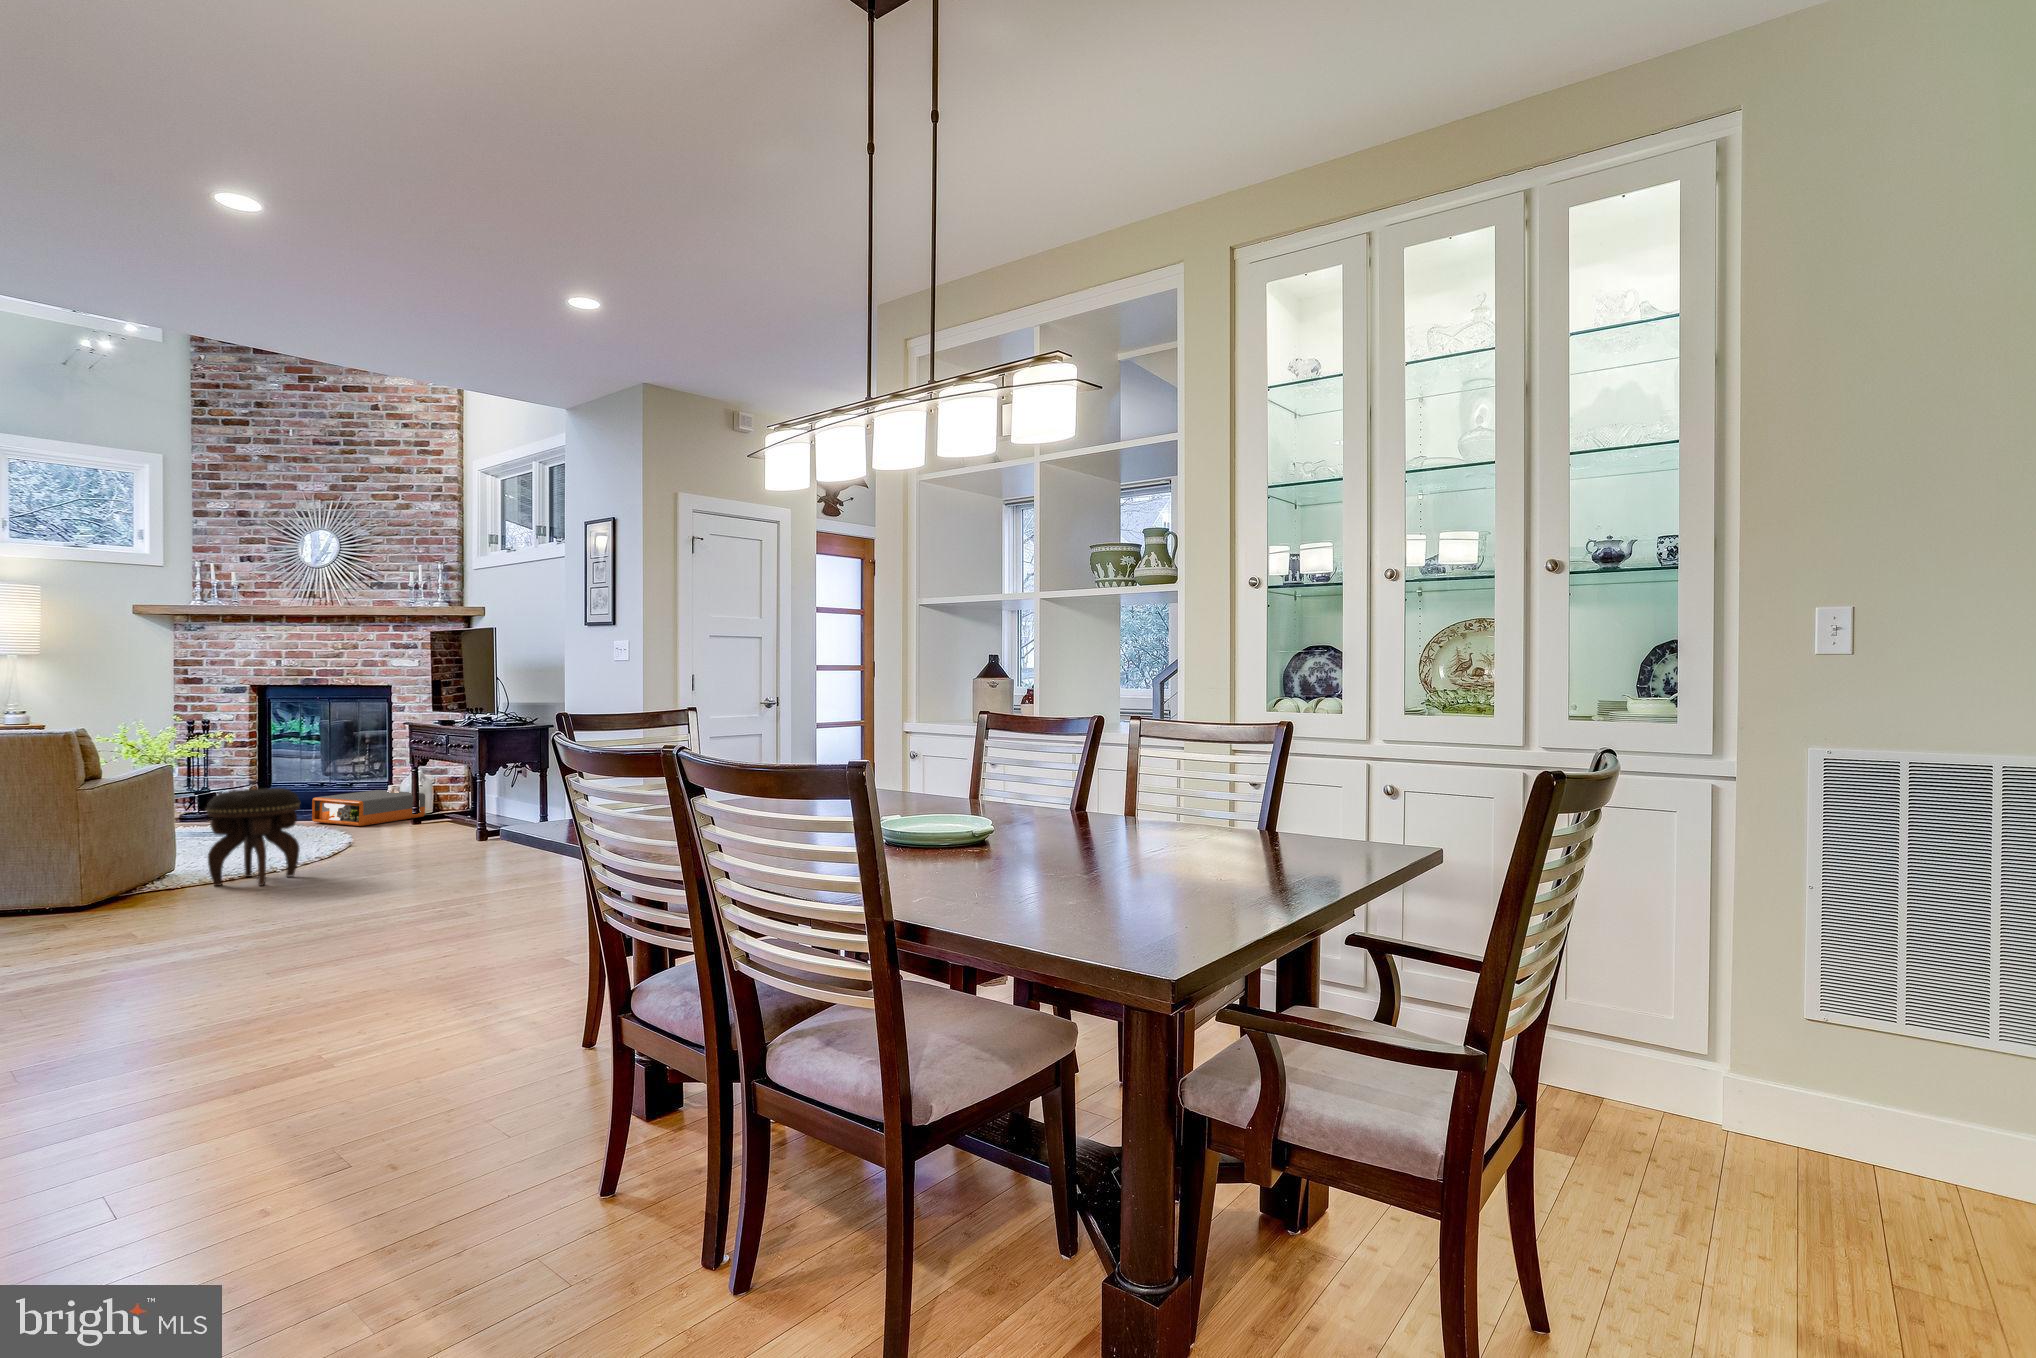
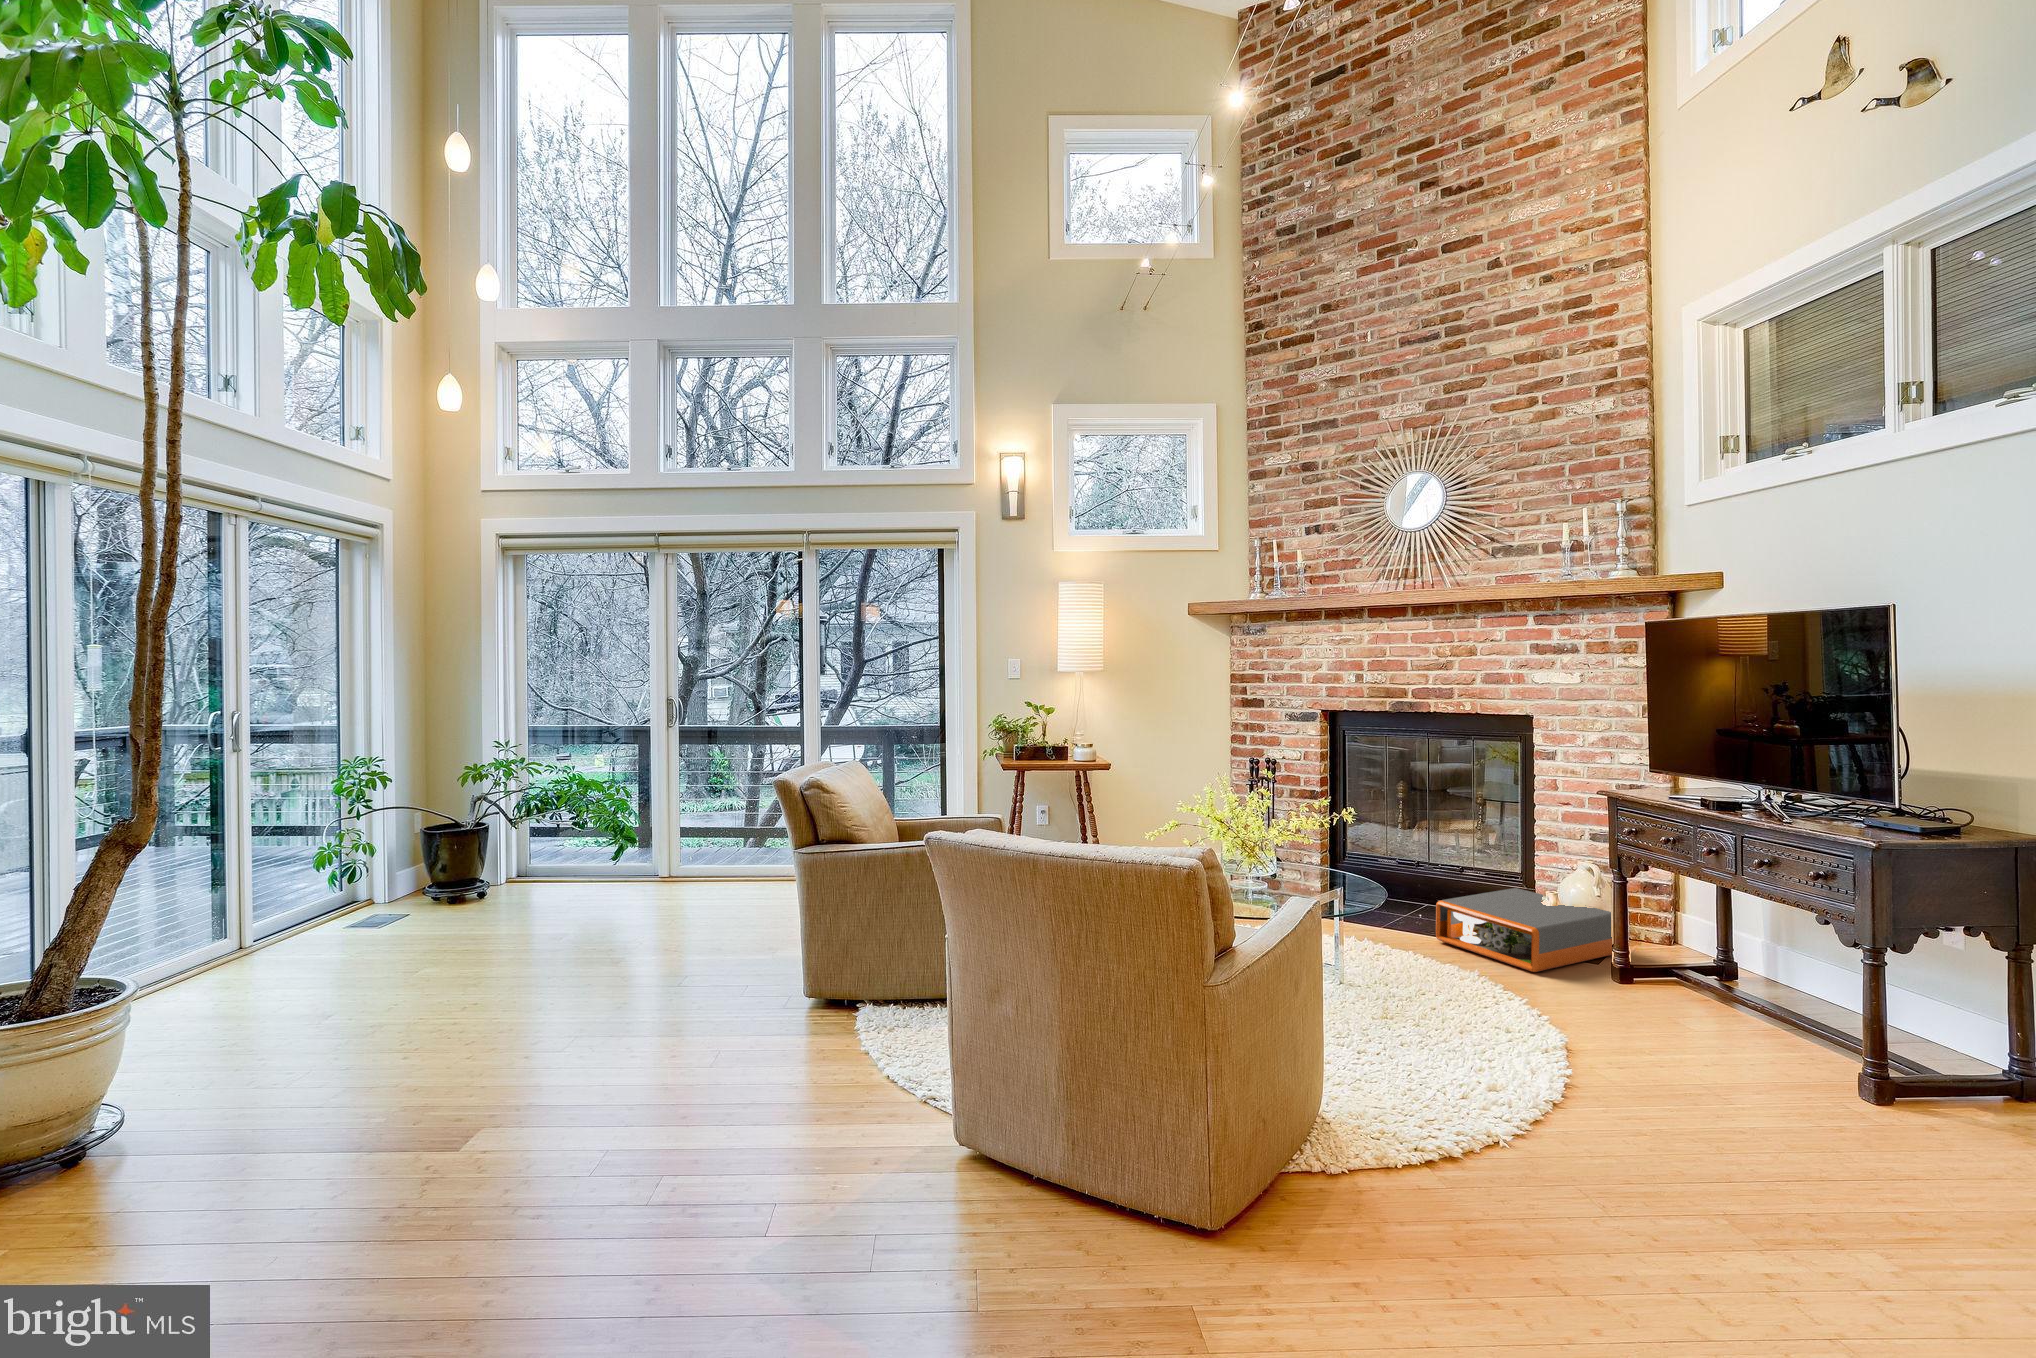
footstool: present [207,788,300,886] -> none [1462,1001,1678,1299]

